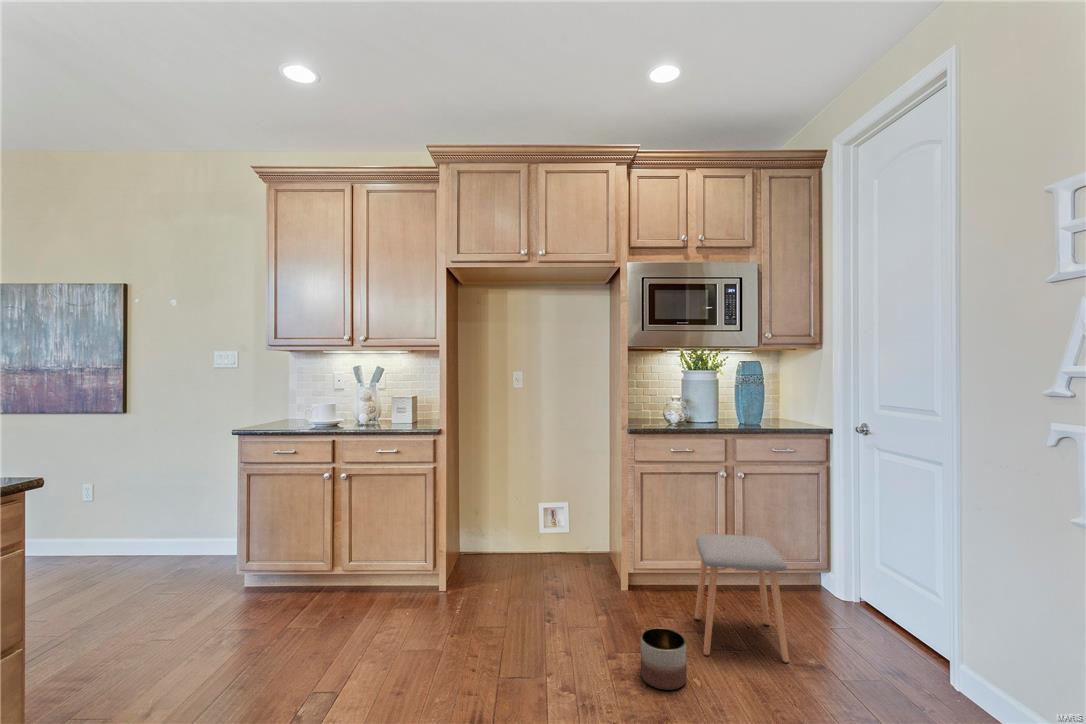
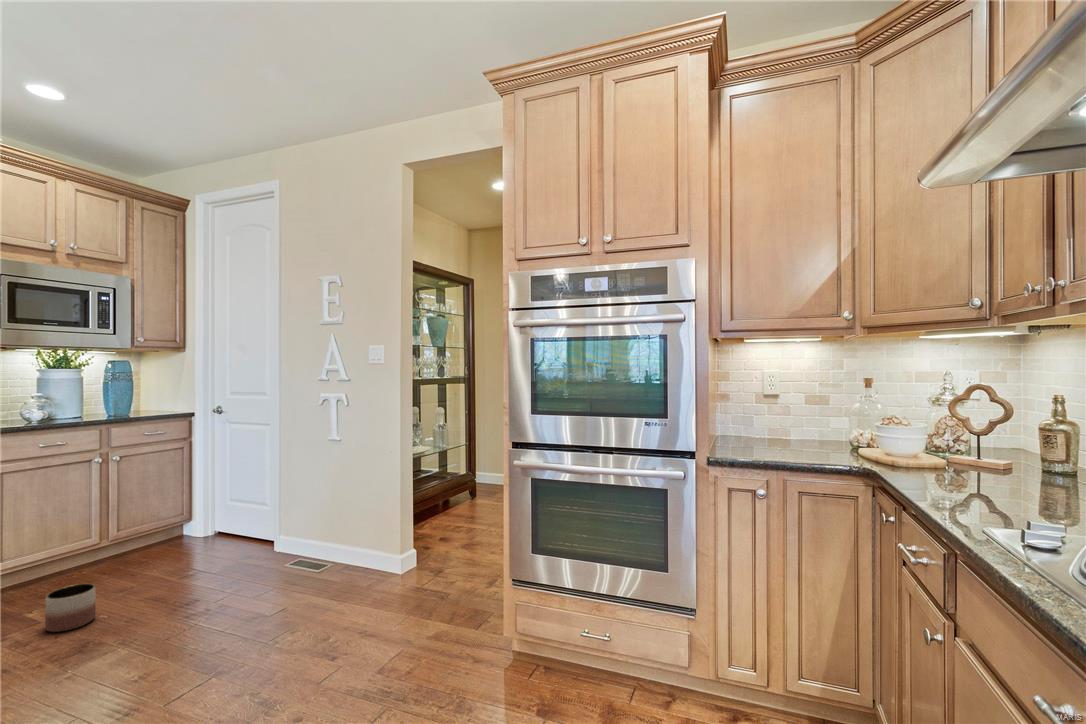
stool: present [695,534,789,663] -> none [78,499,175,600]

